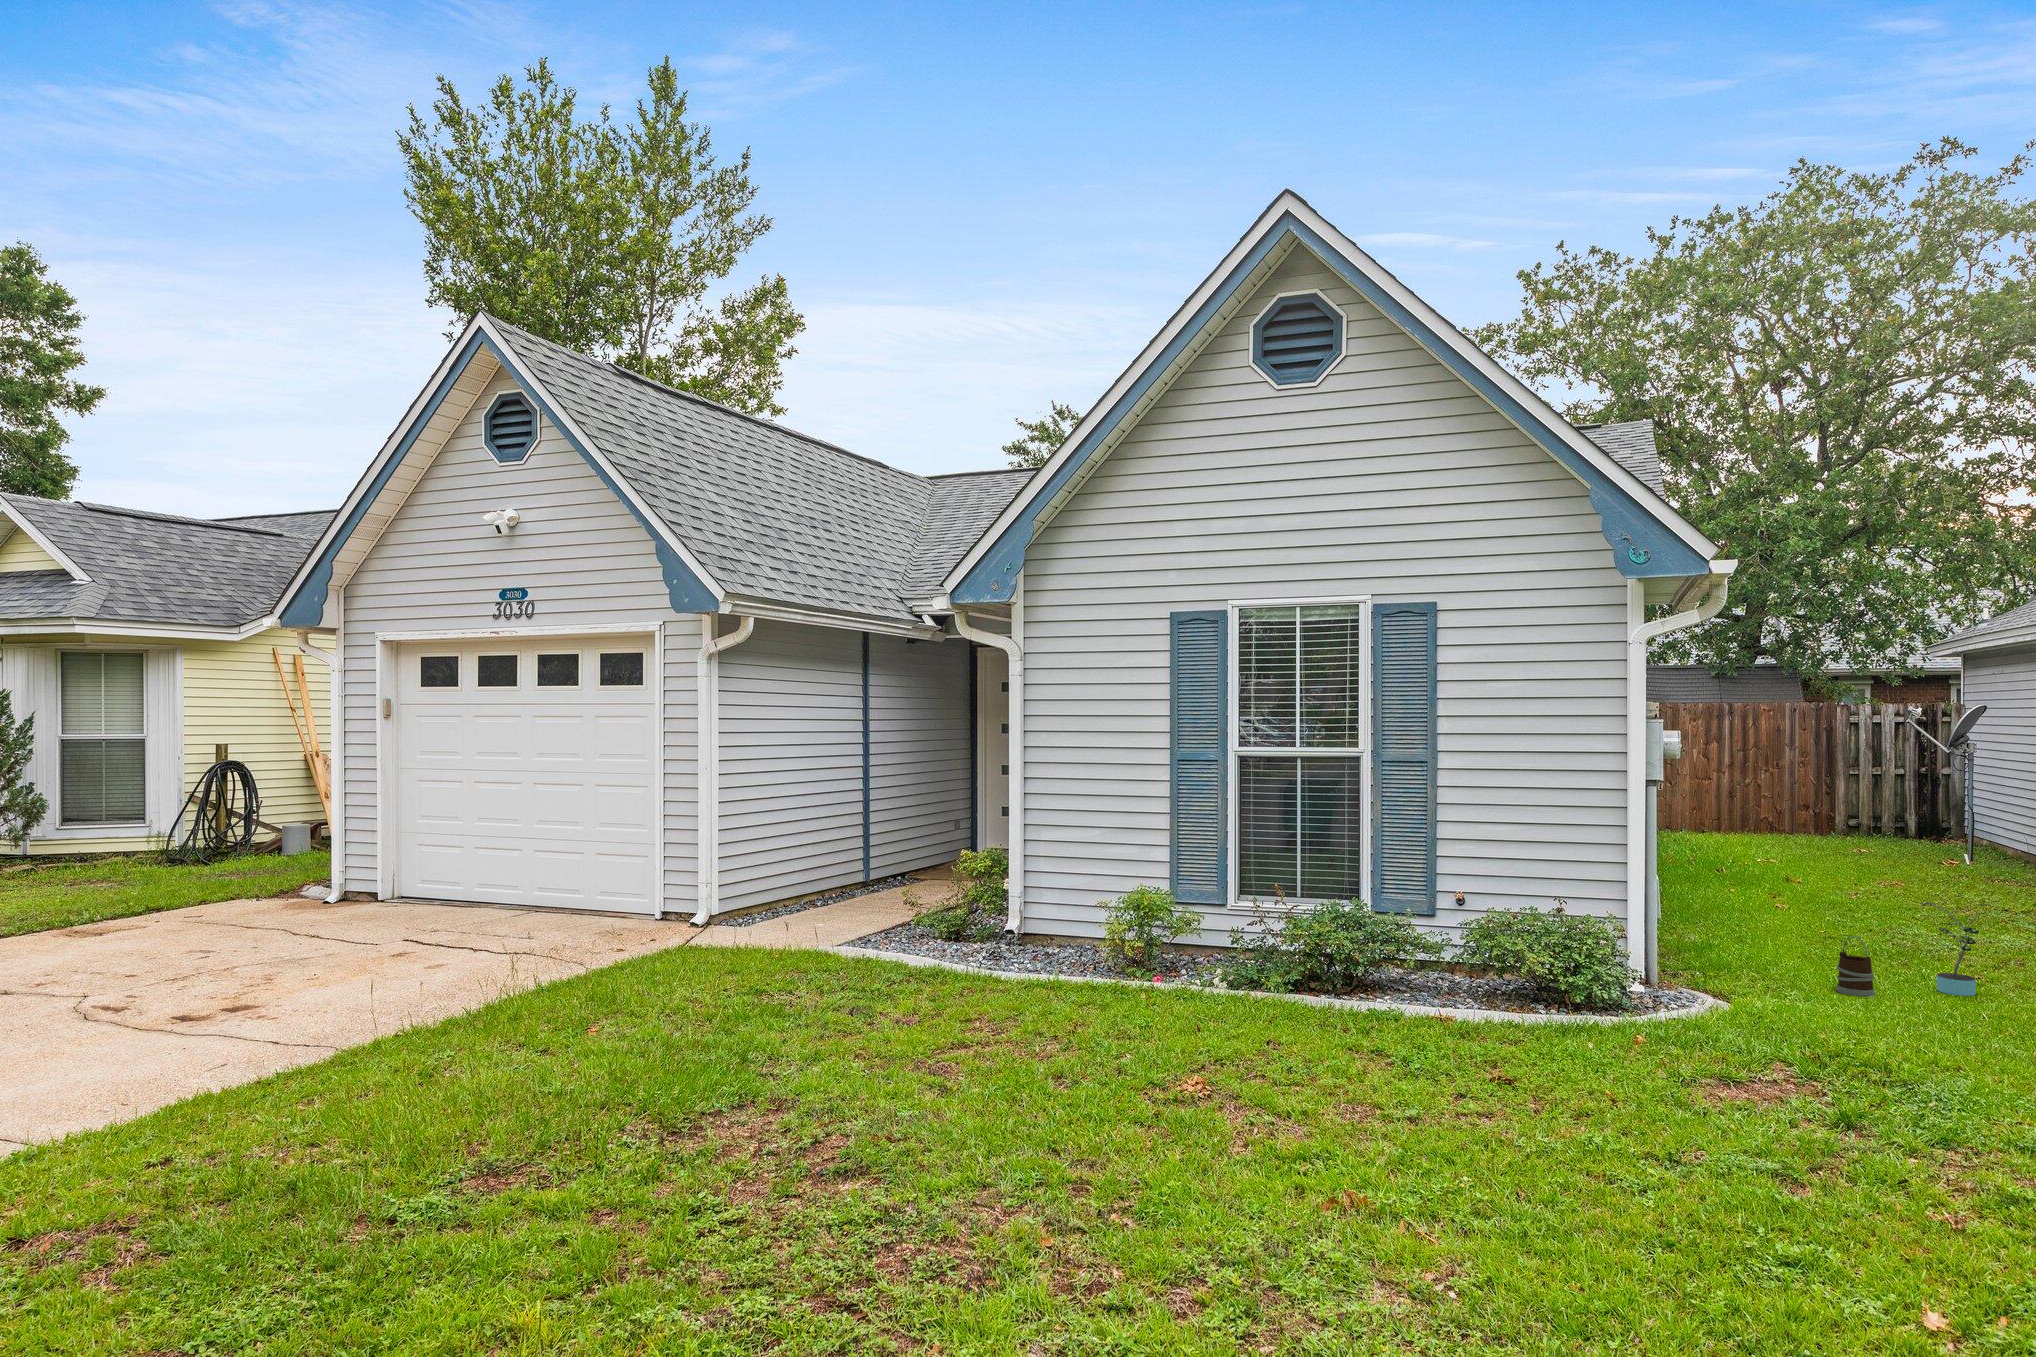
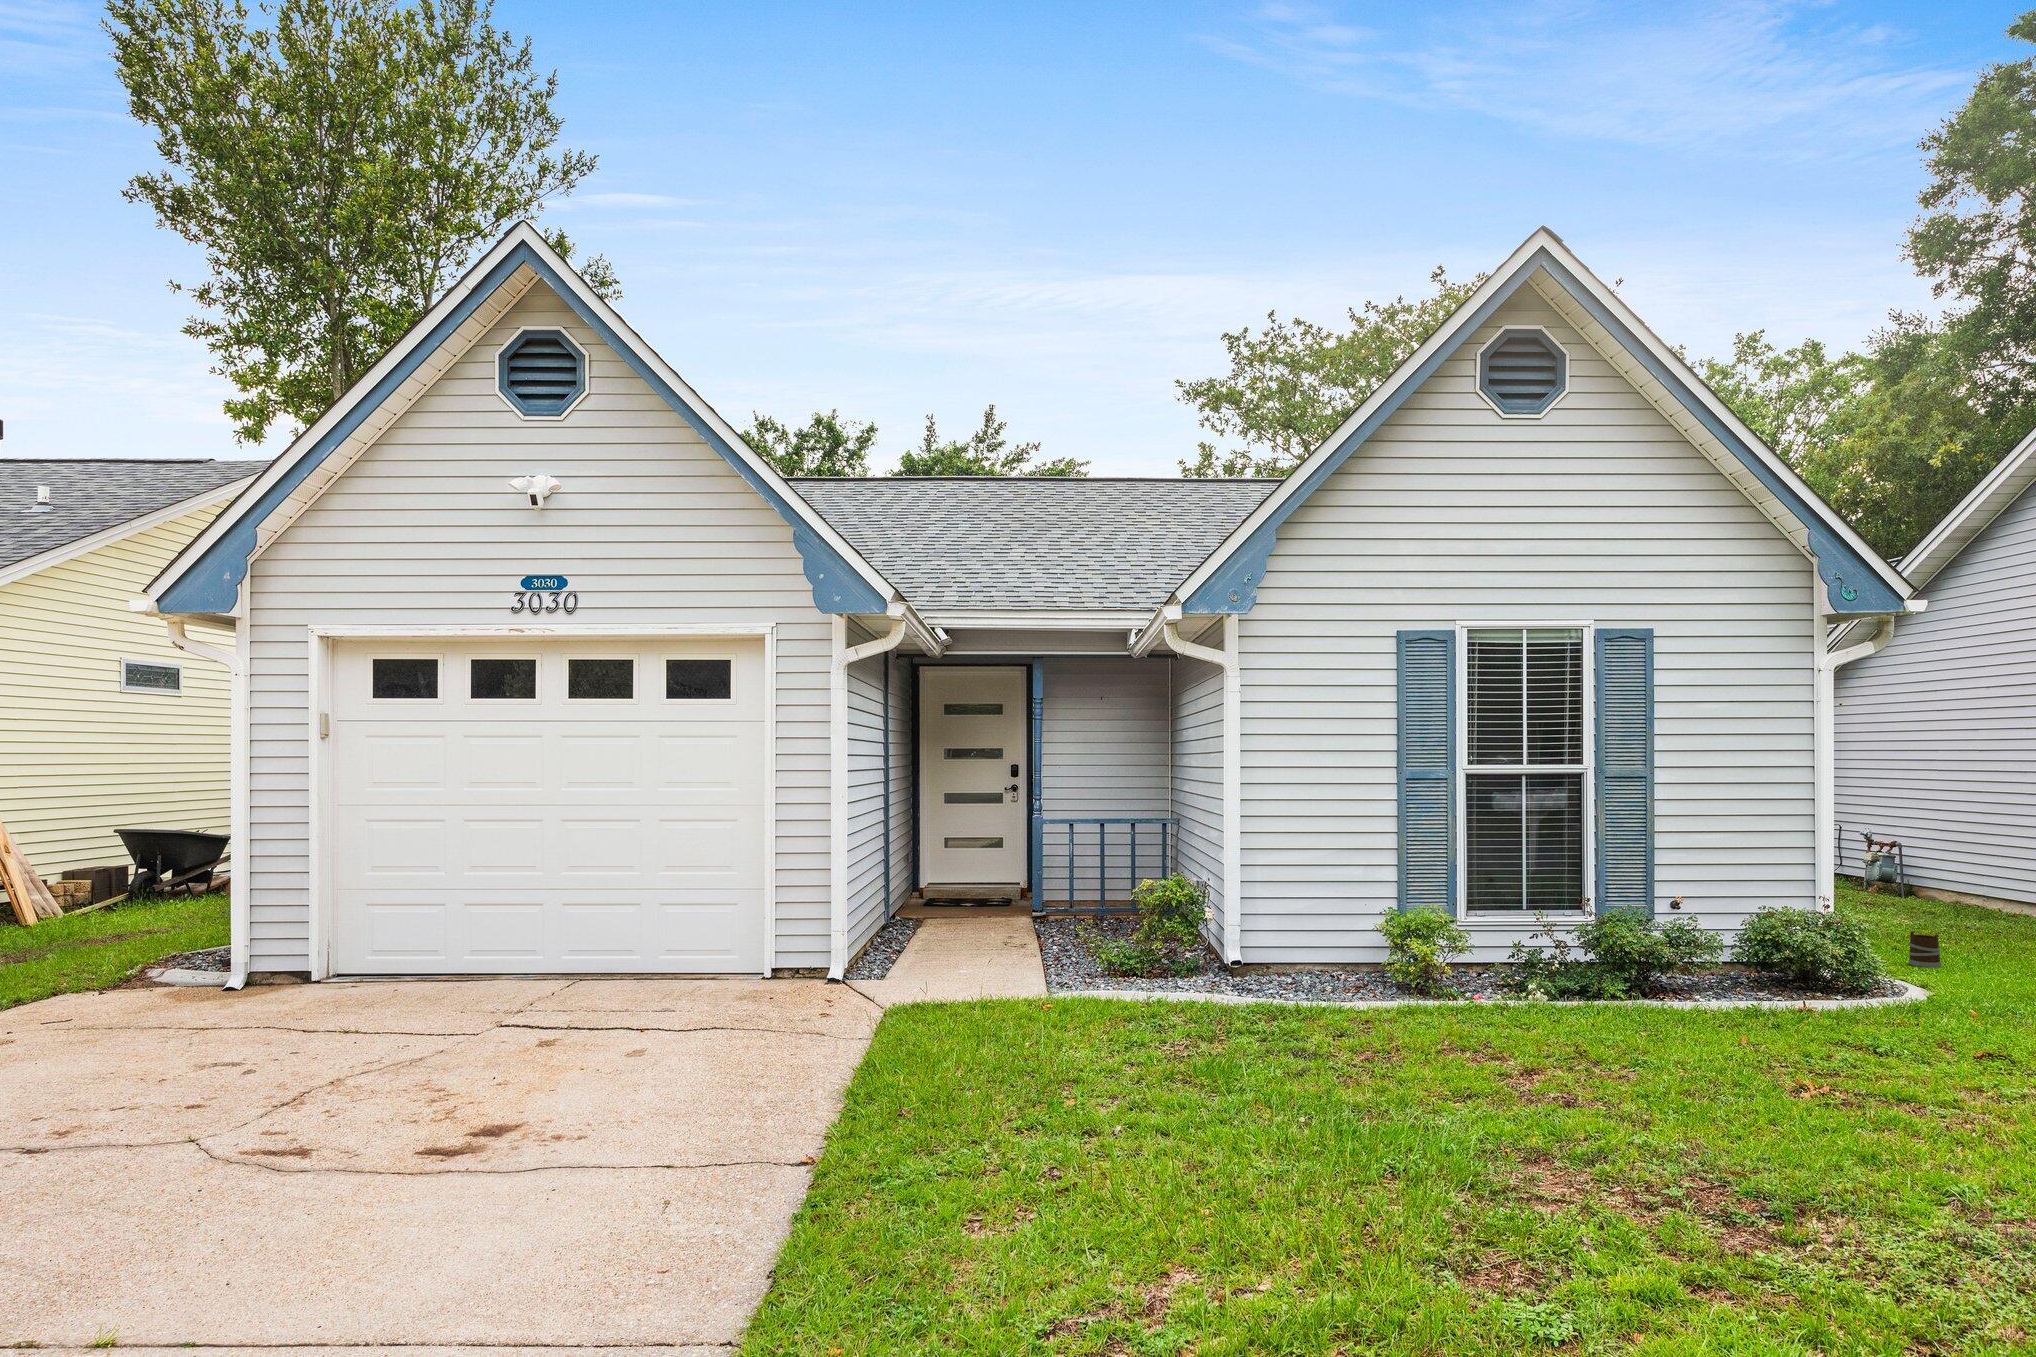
potted plant: present [1920,895,1991,996] -> none [1945,879,2003,961]

